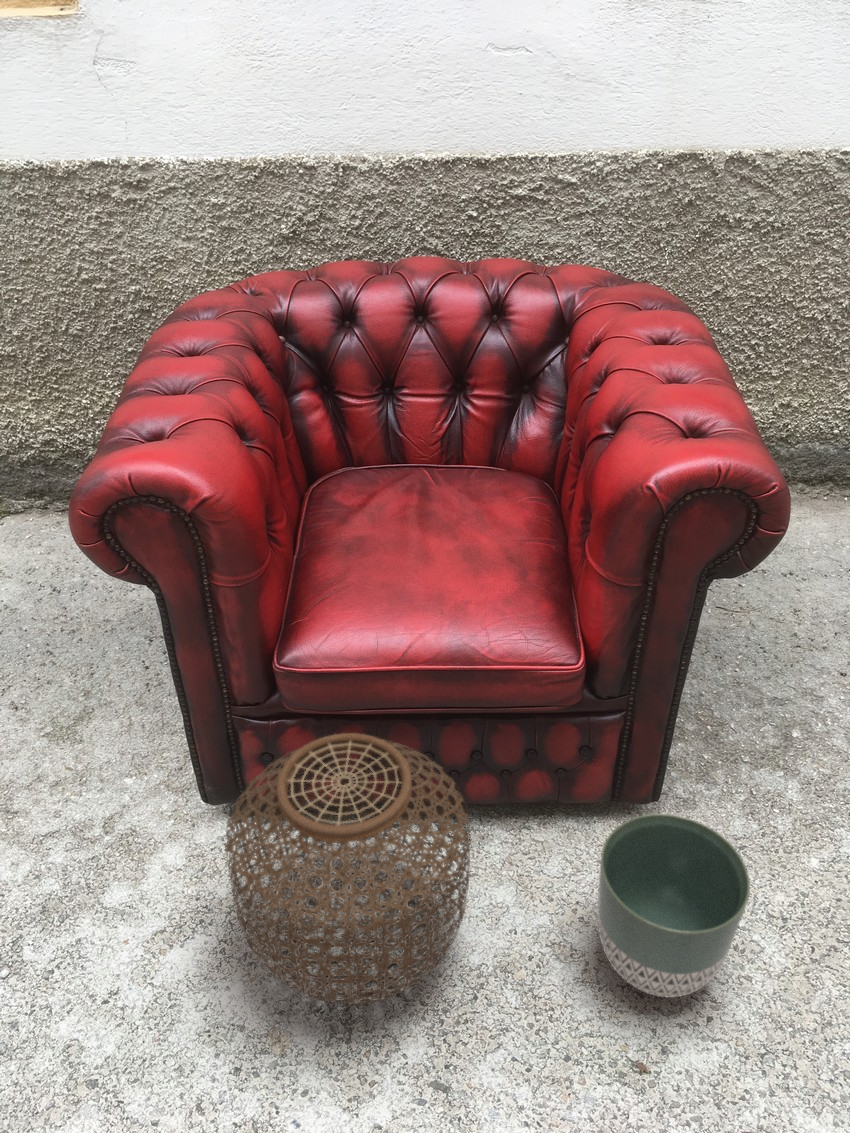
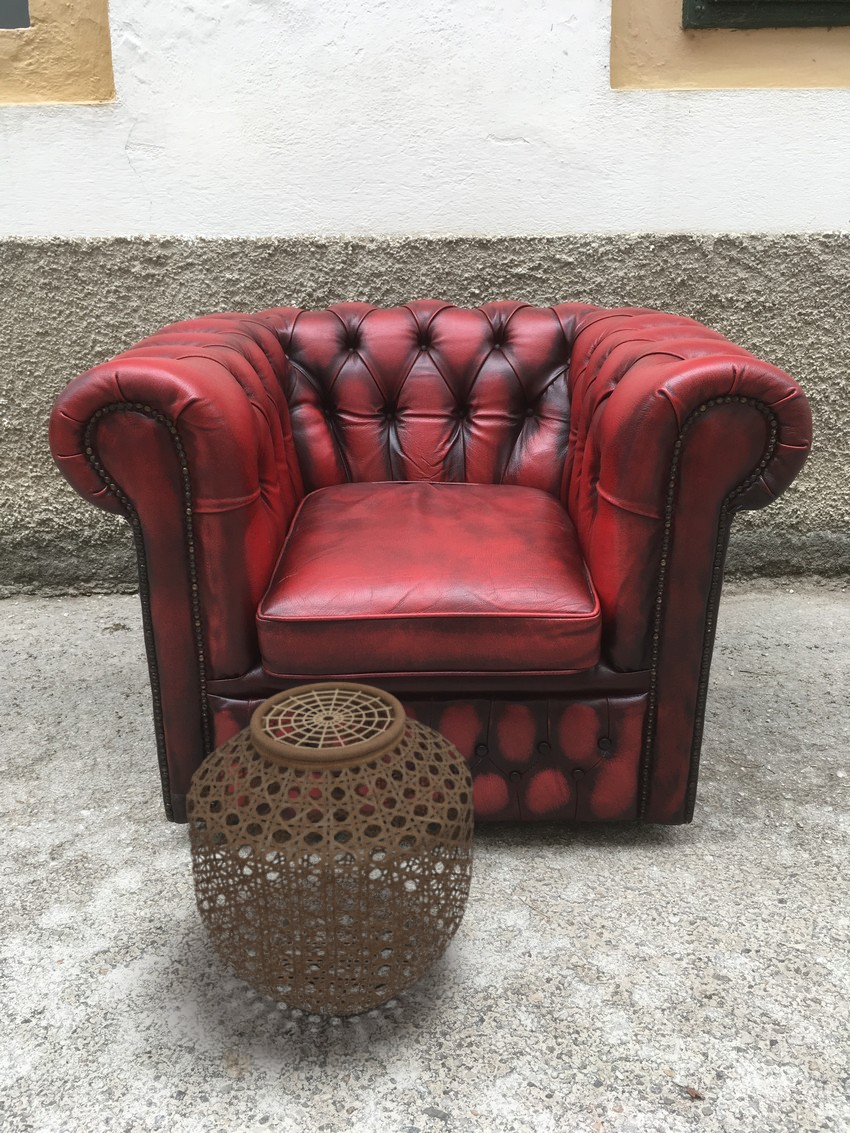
planter: present [597,814,750,997] -> none [628,789,808,1012]

